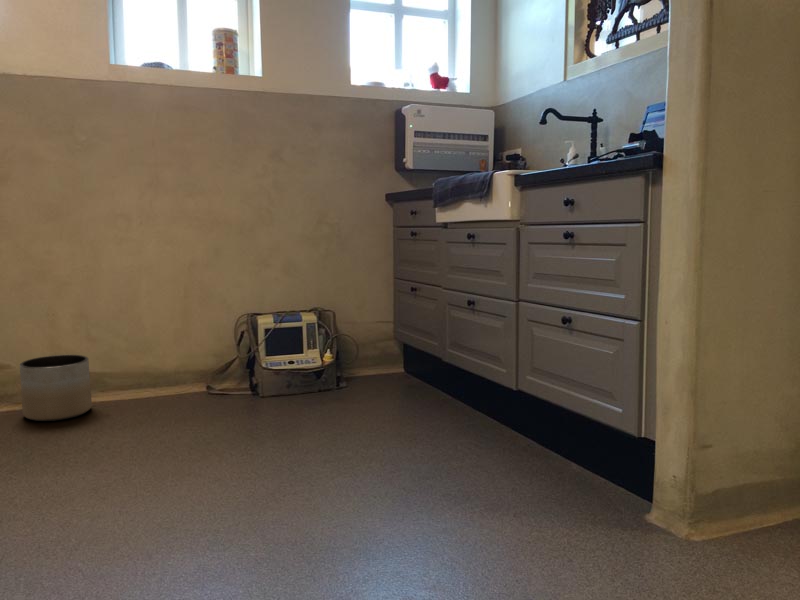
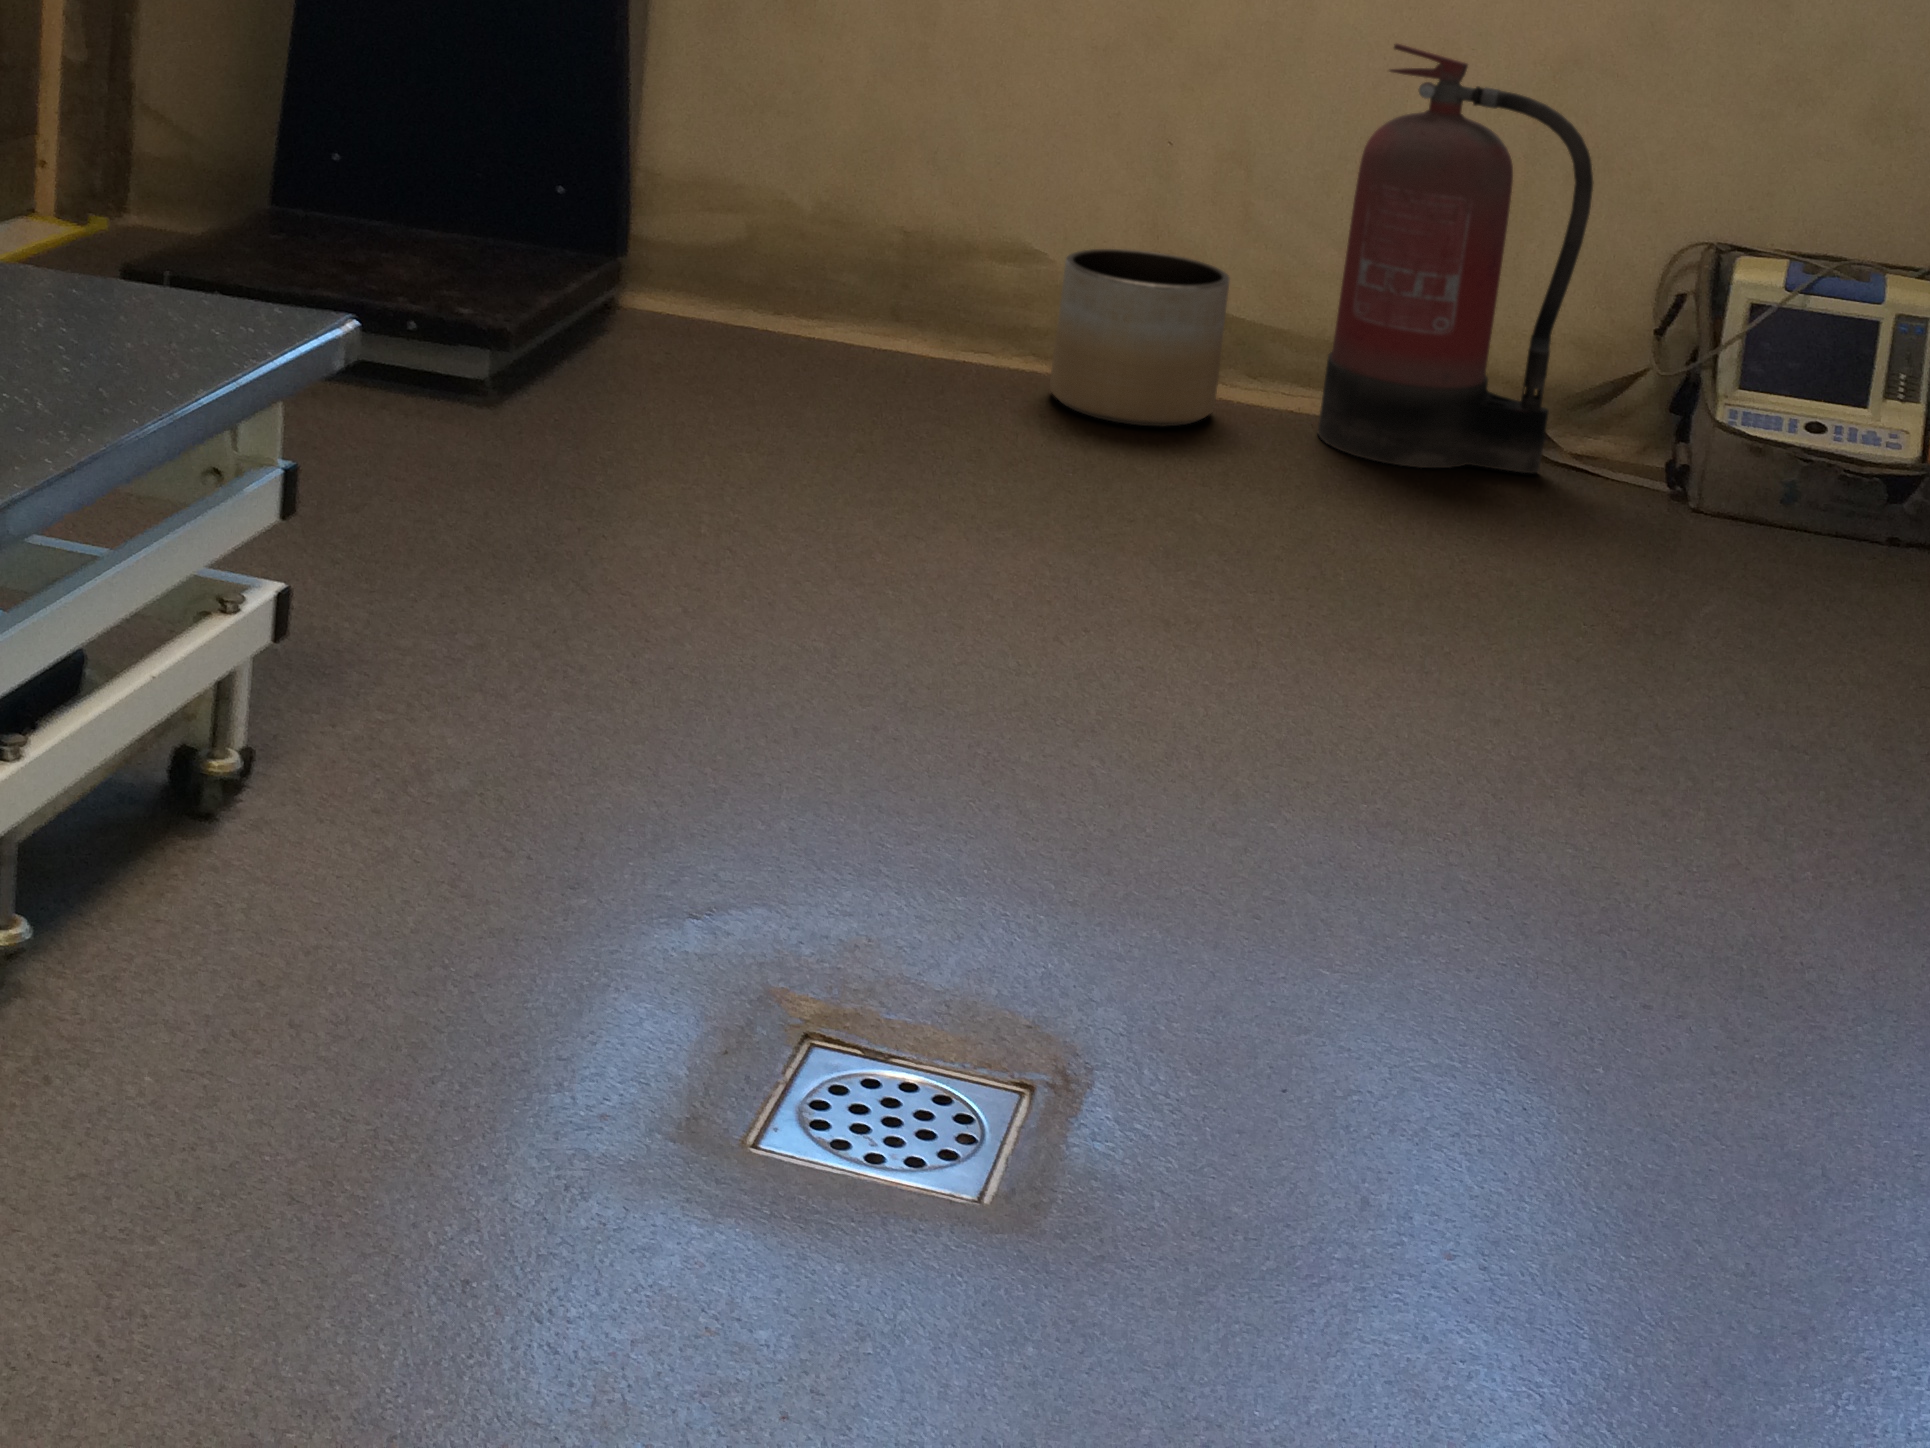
fire extinguisher: none [130,265,211,409] -> present [1318,44,1593,473]

